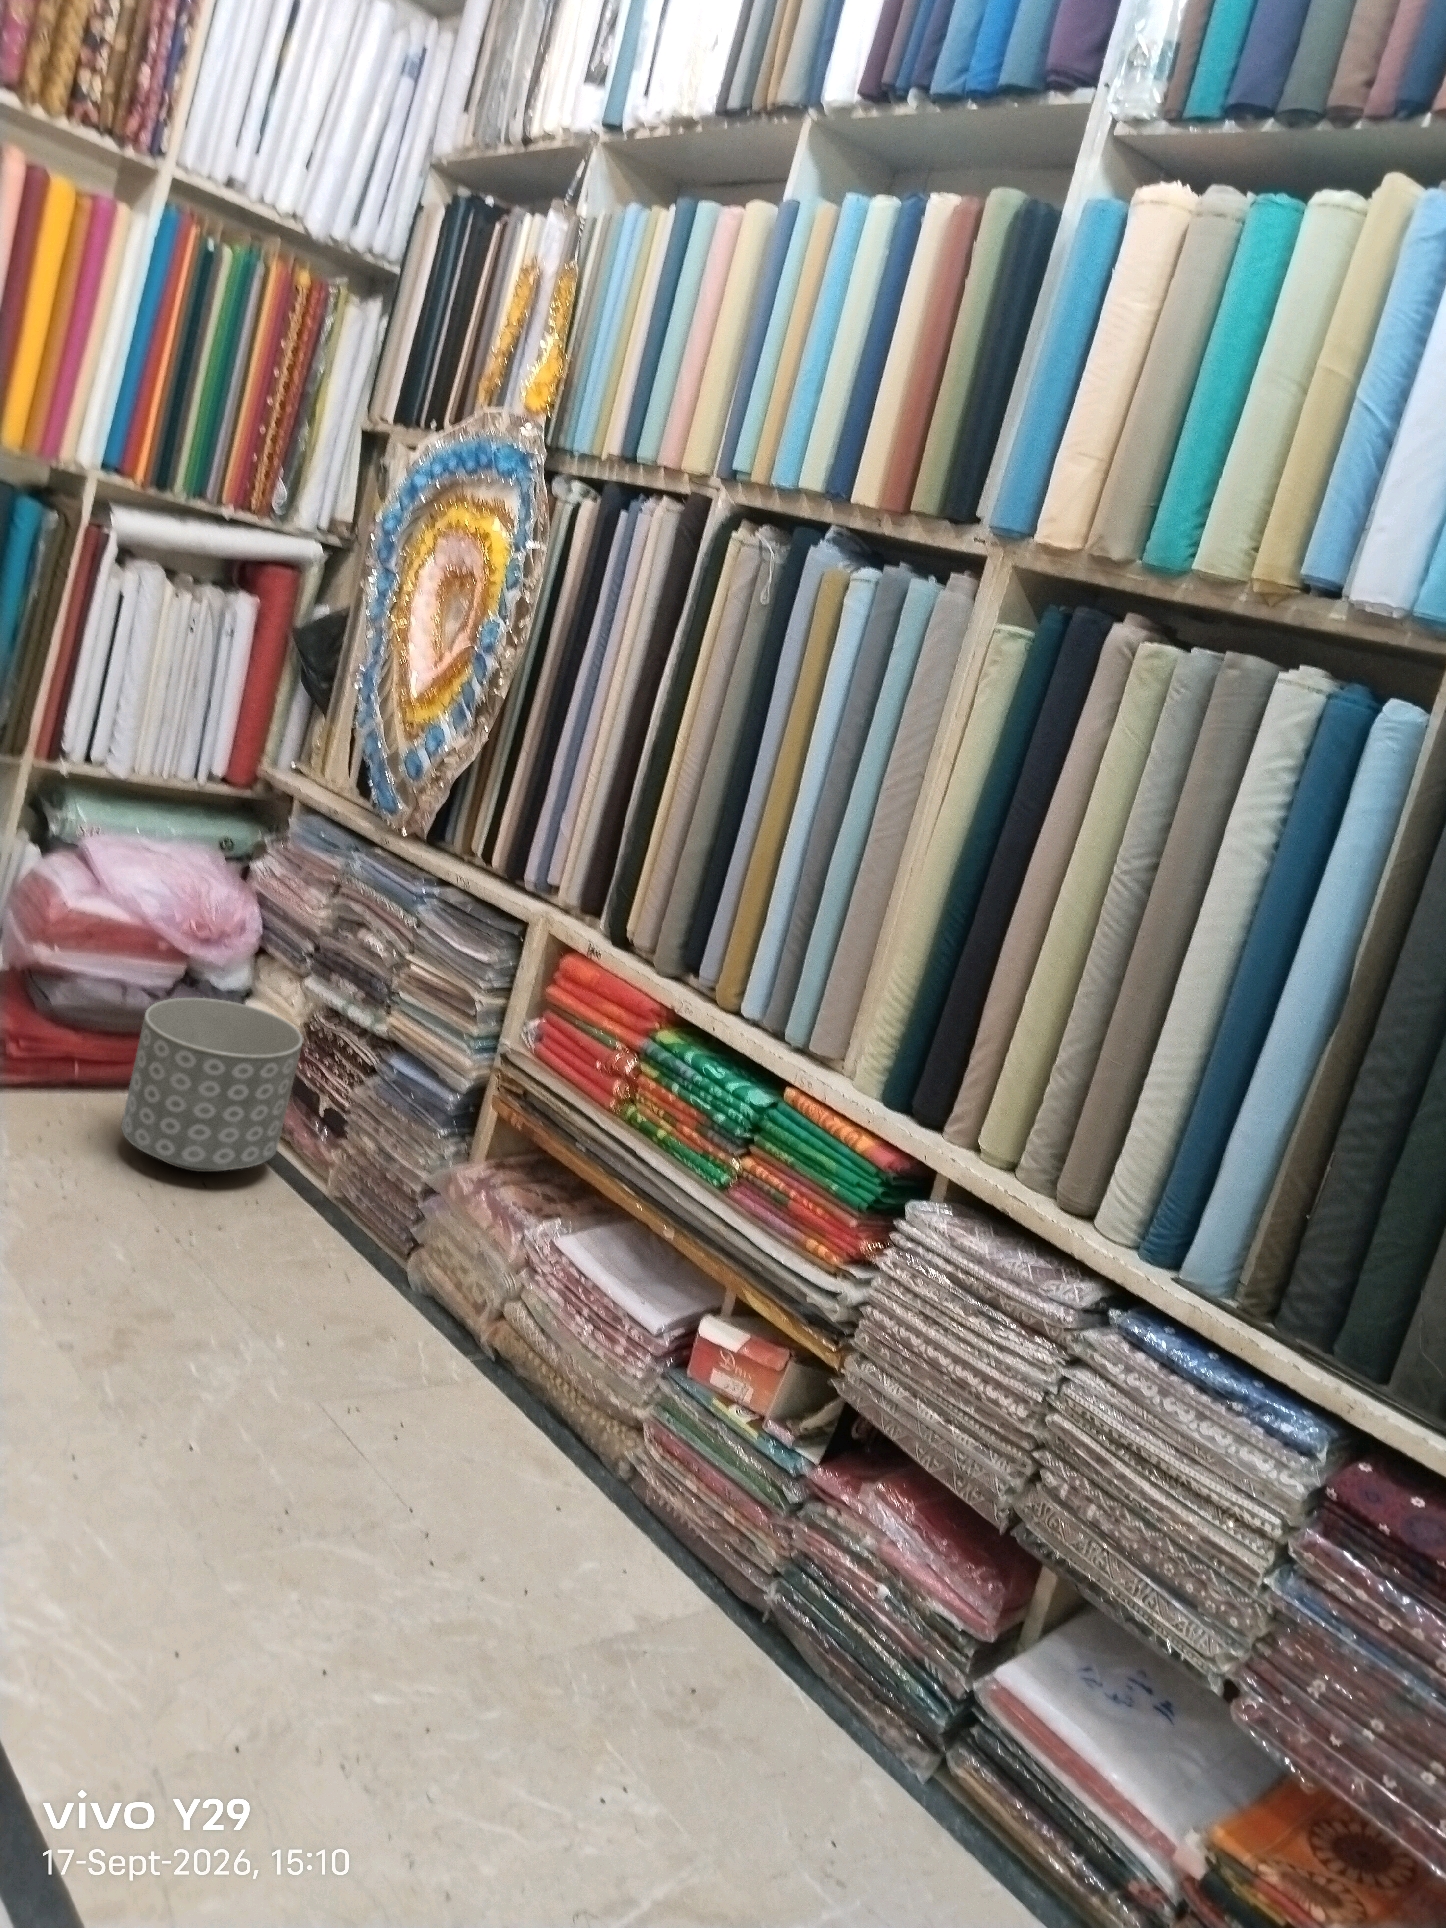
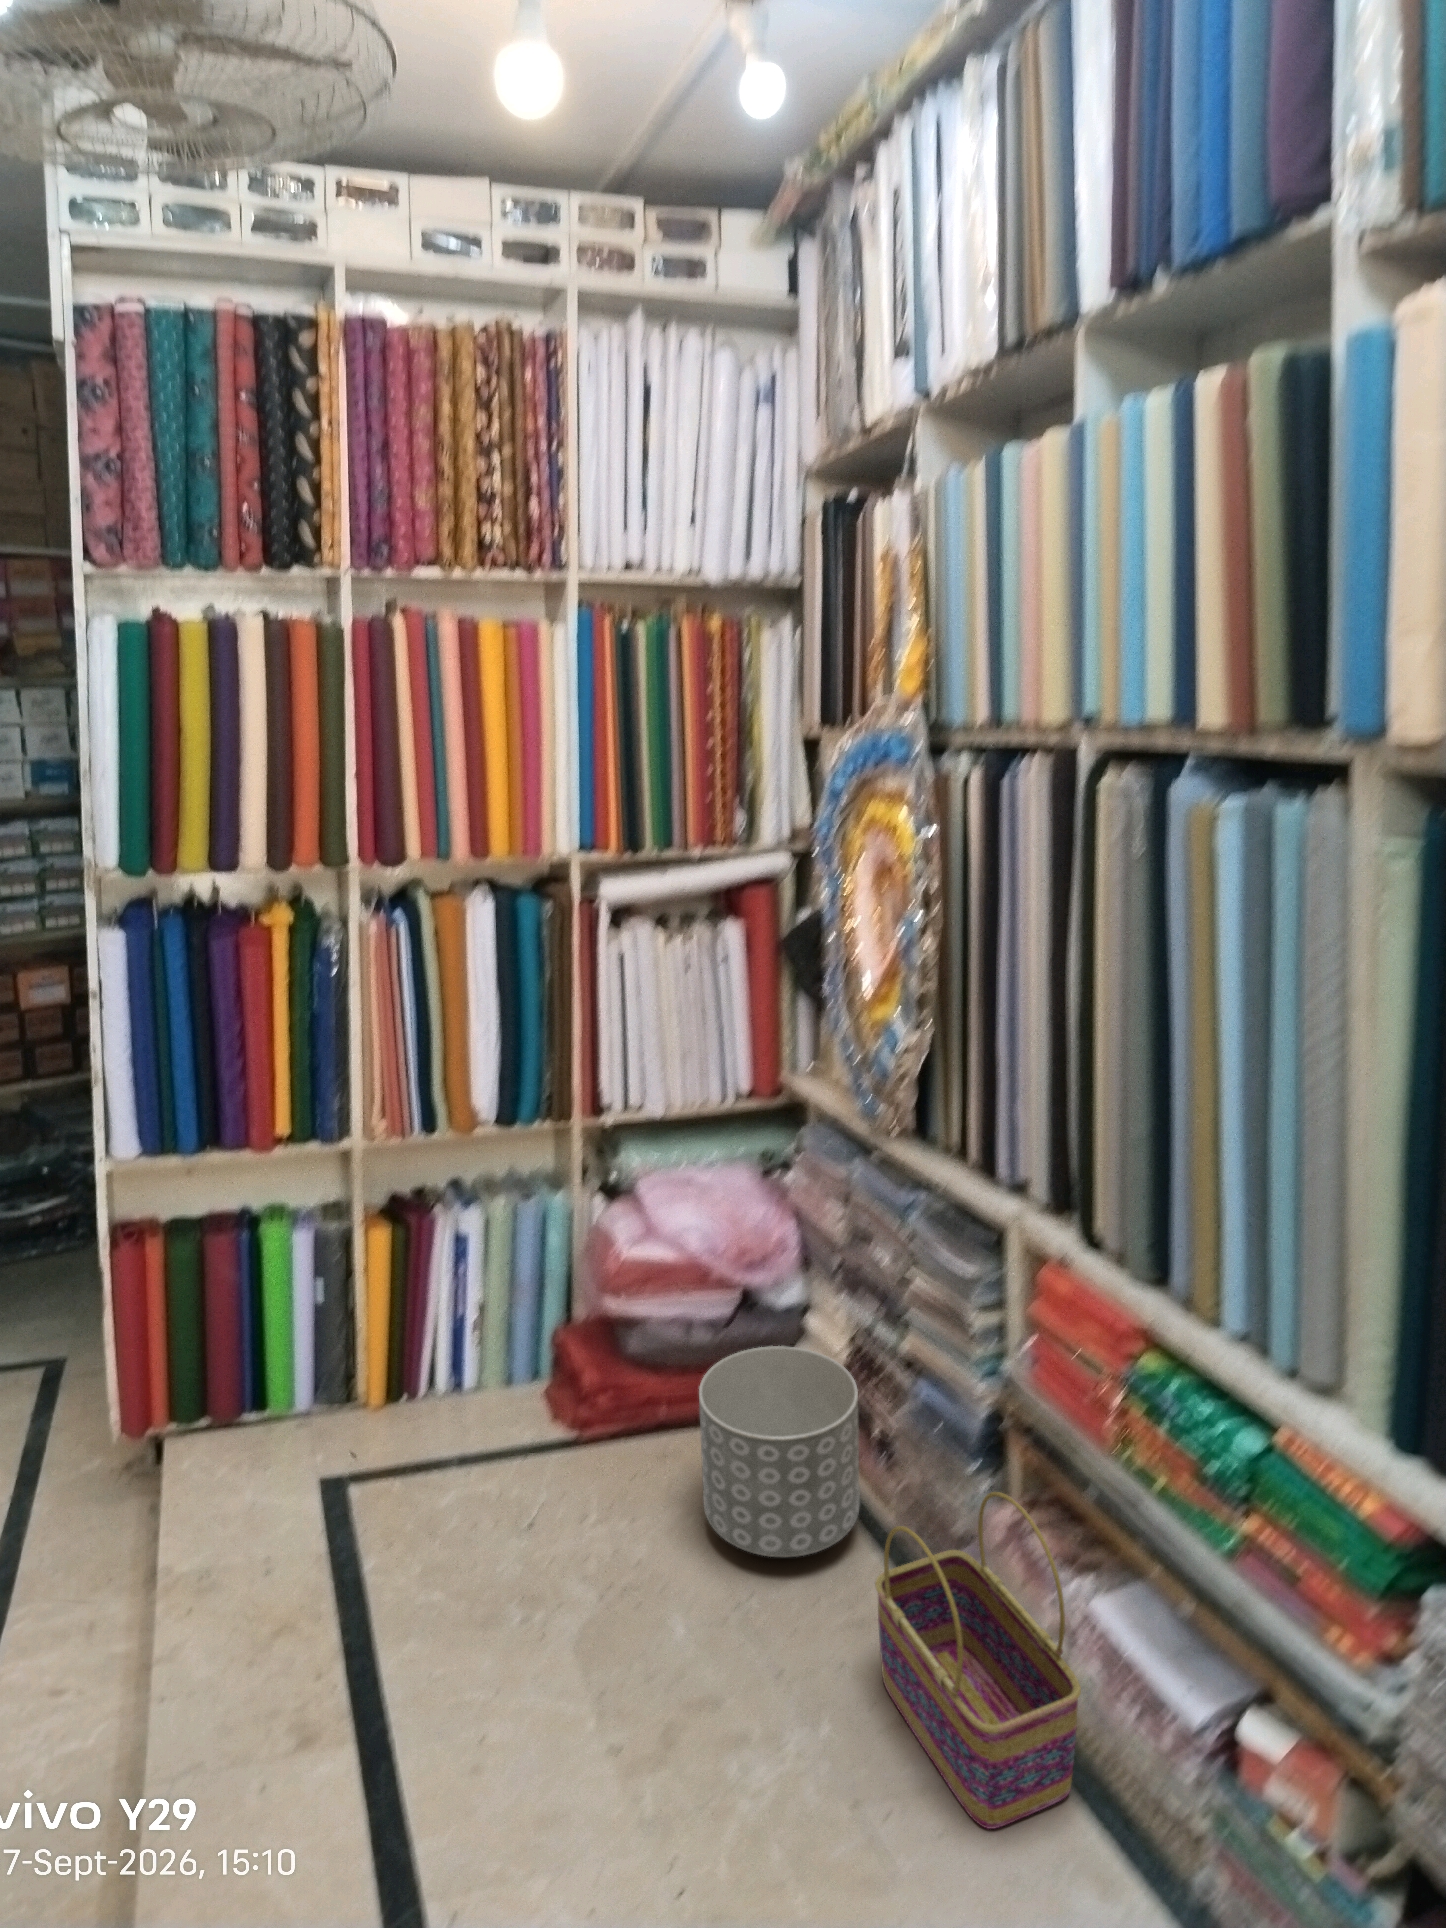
basket: none [289,1095,469,1329] -> present [875,1492,1081,1829]

